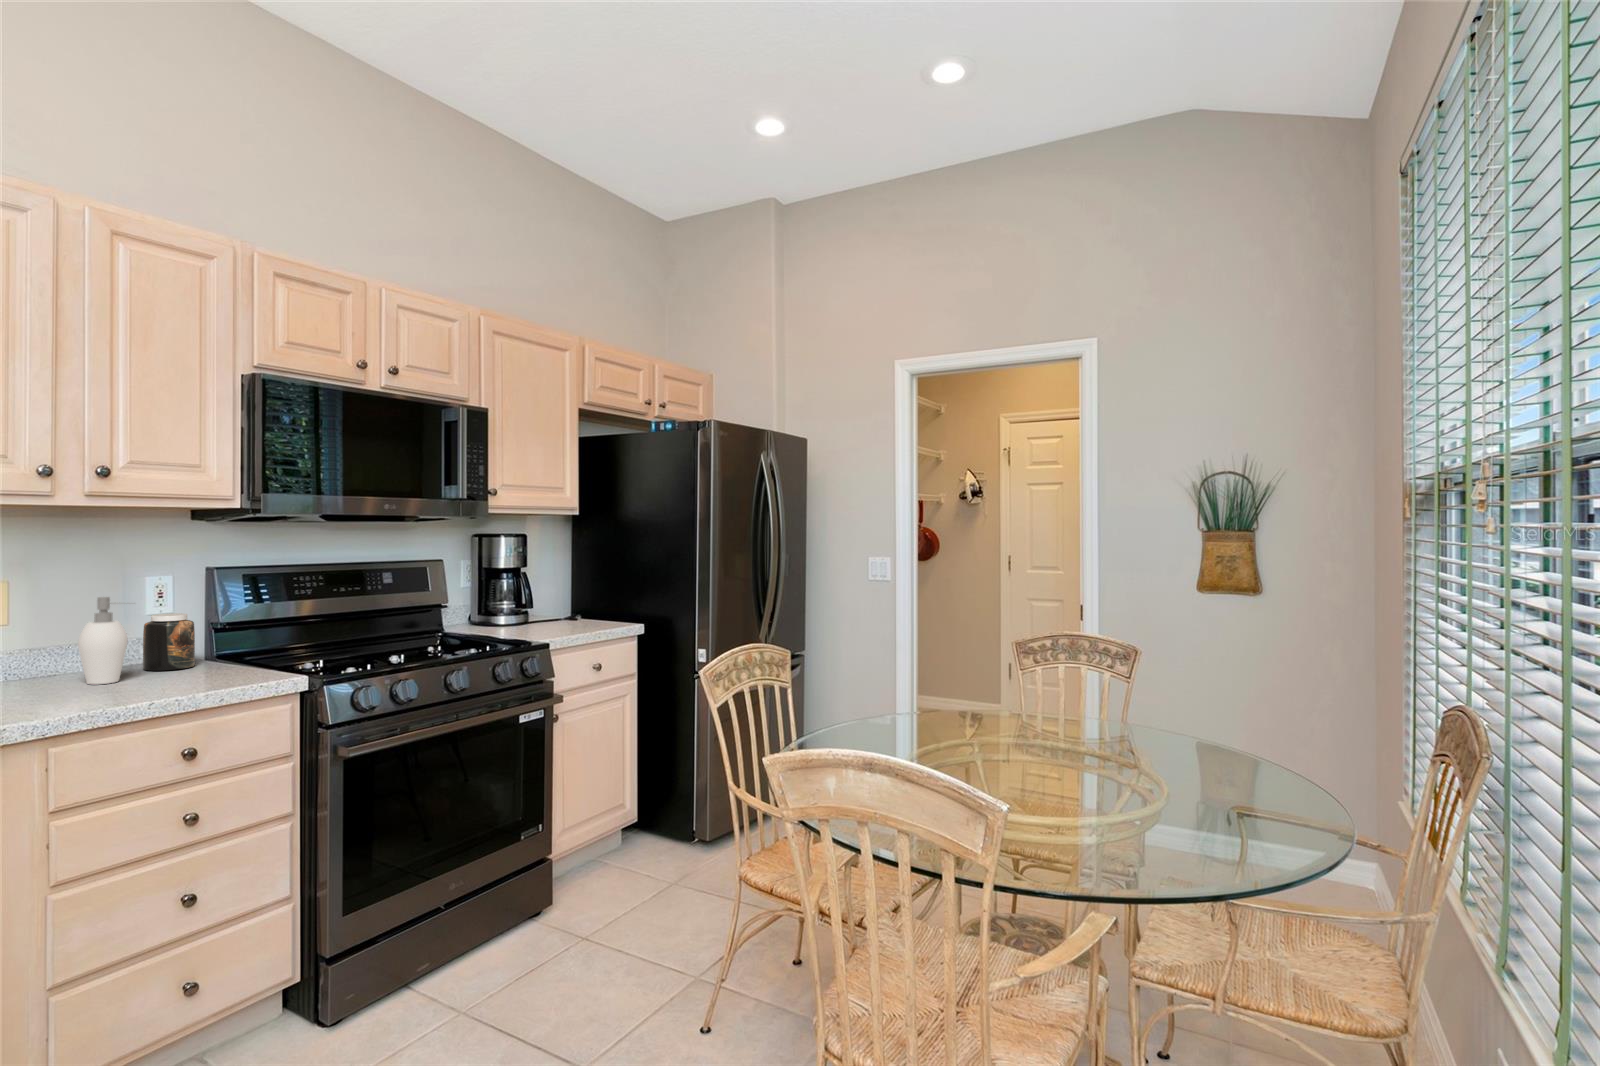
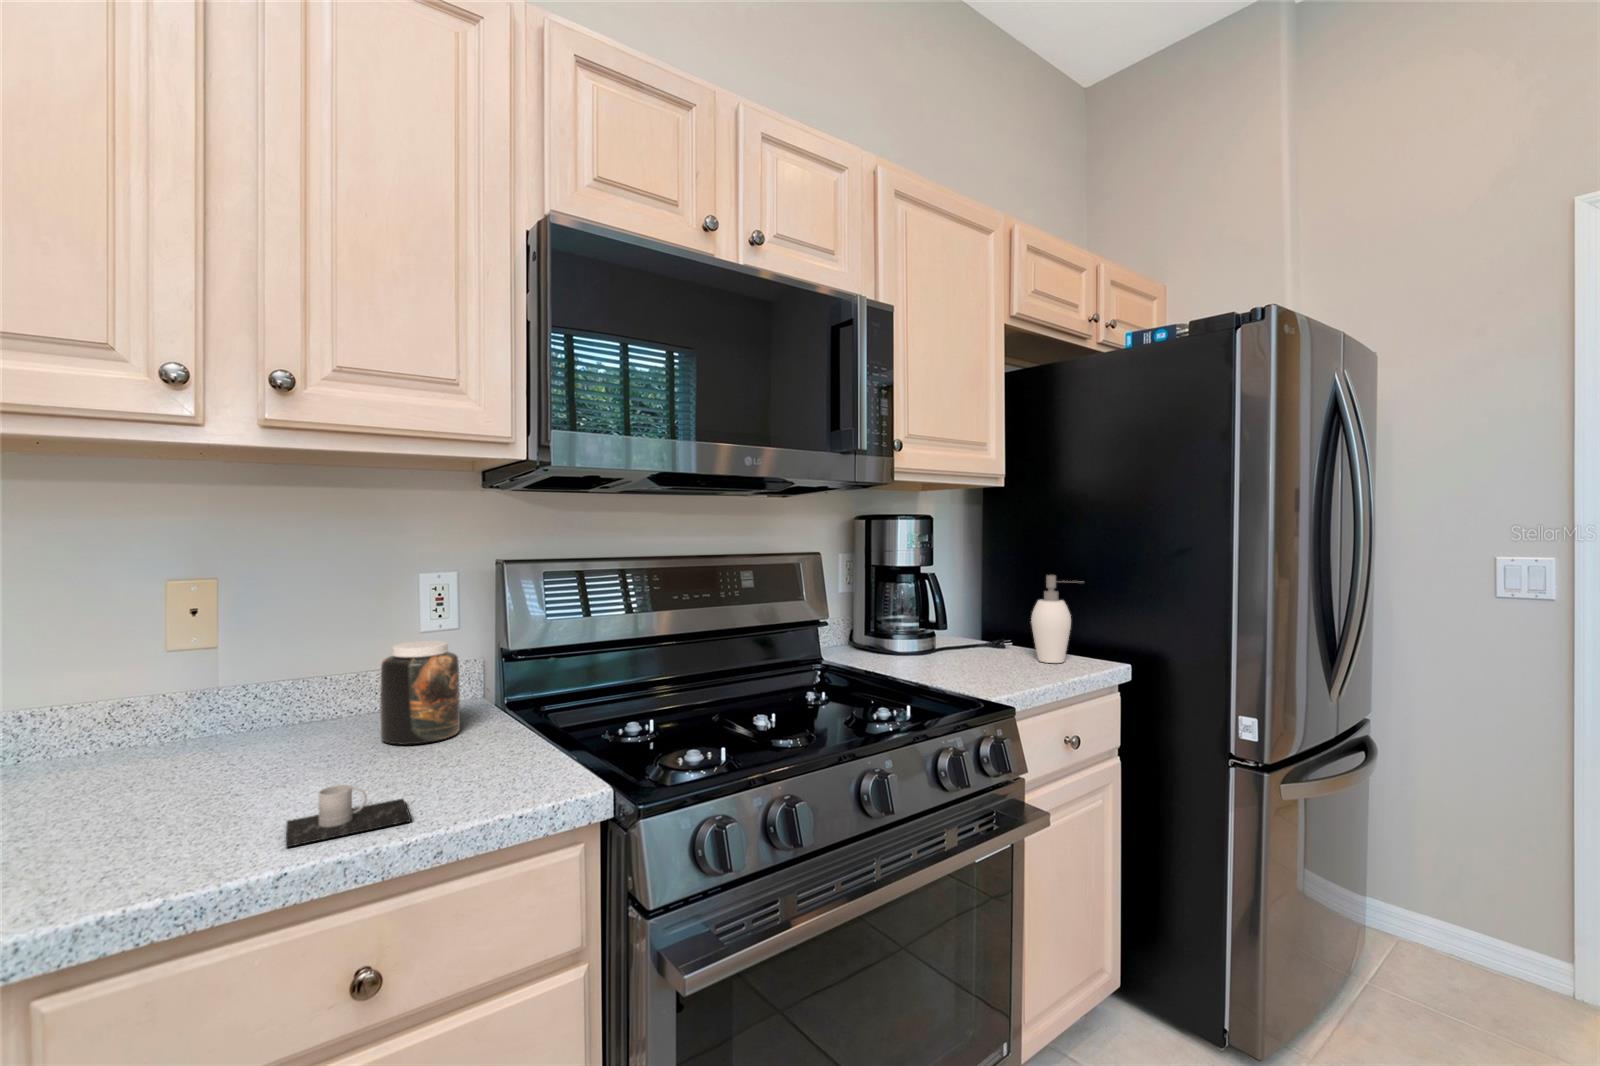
soap dispenser: present [78,597,128,684] -> present [1031,575,1079,663]
mug: none [131,673,200,696] -> present [286,785,411,847]

